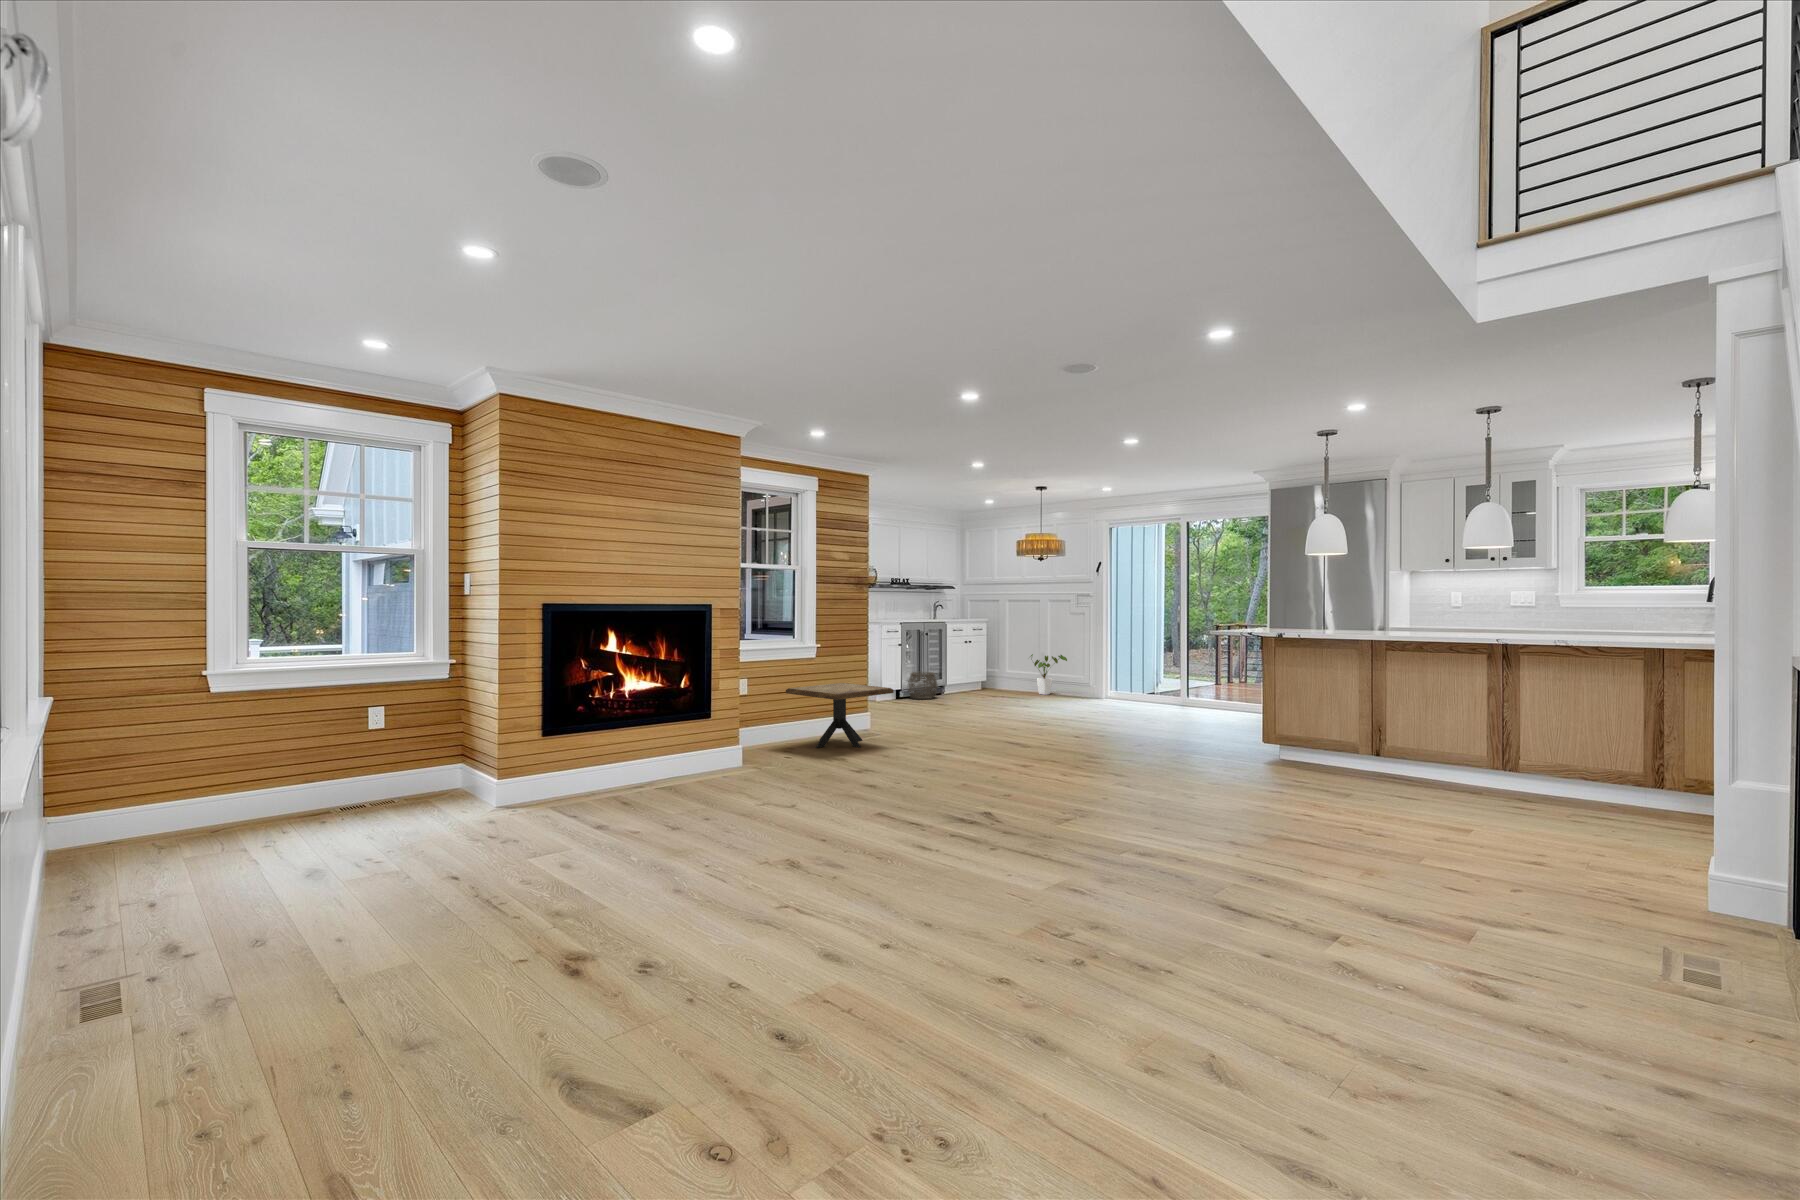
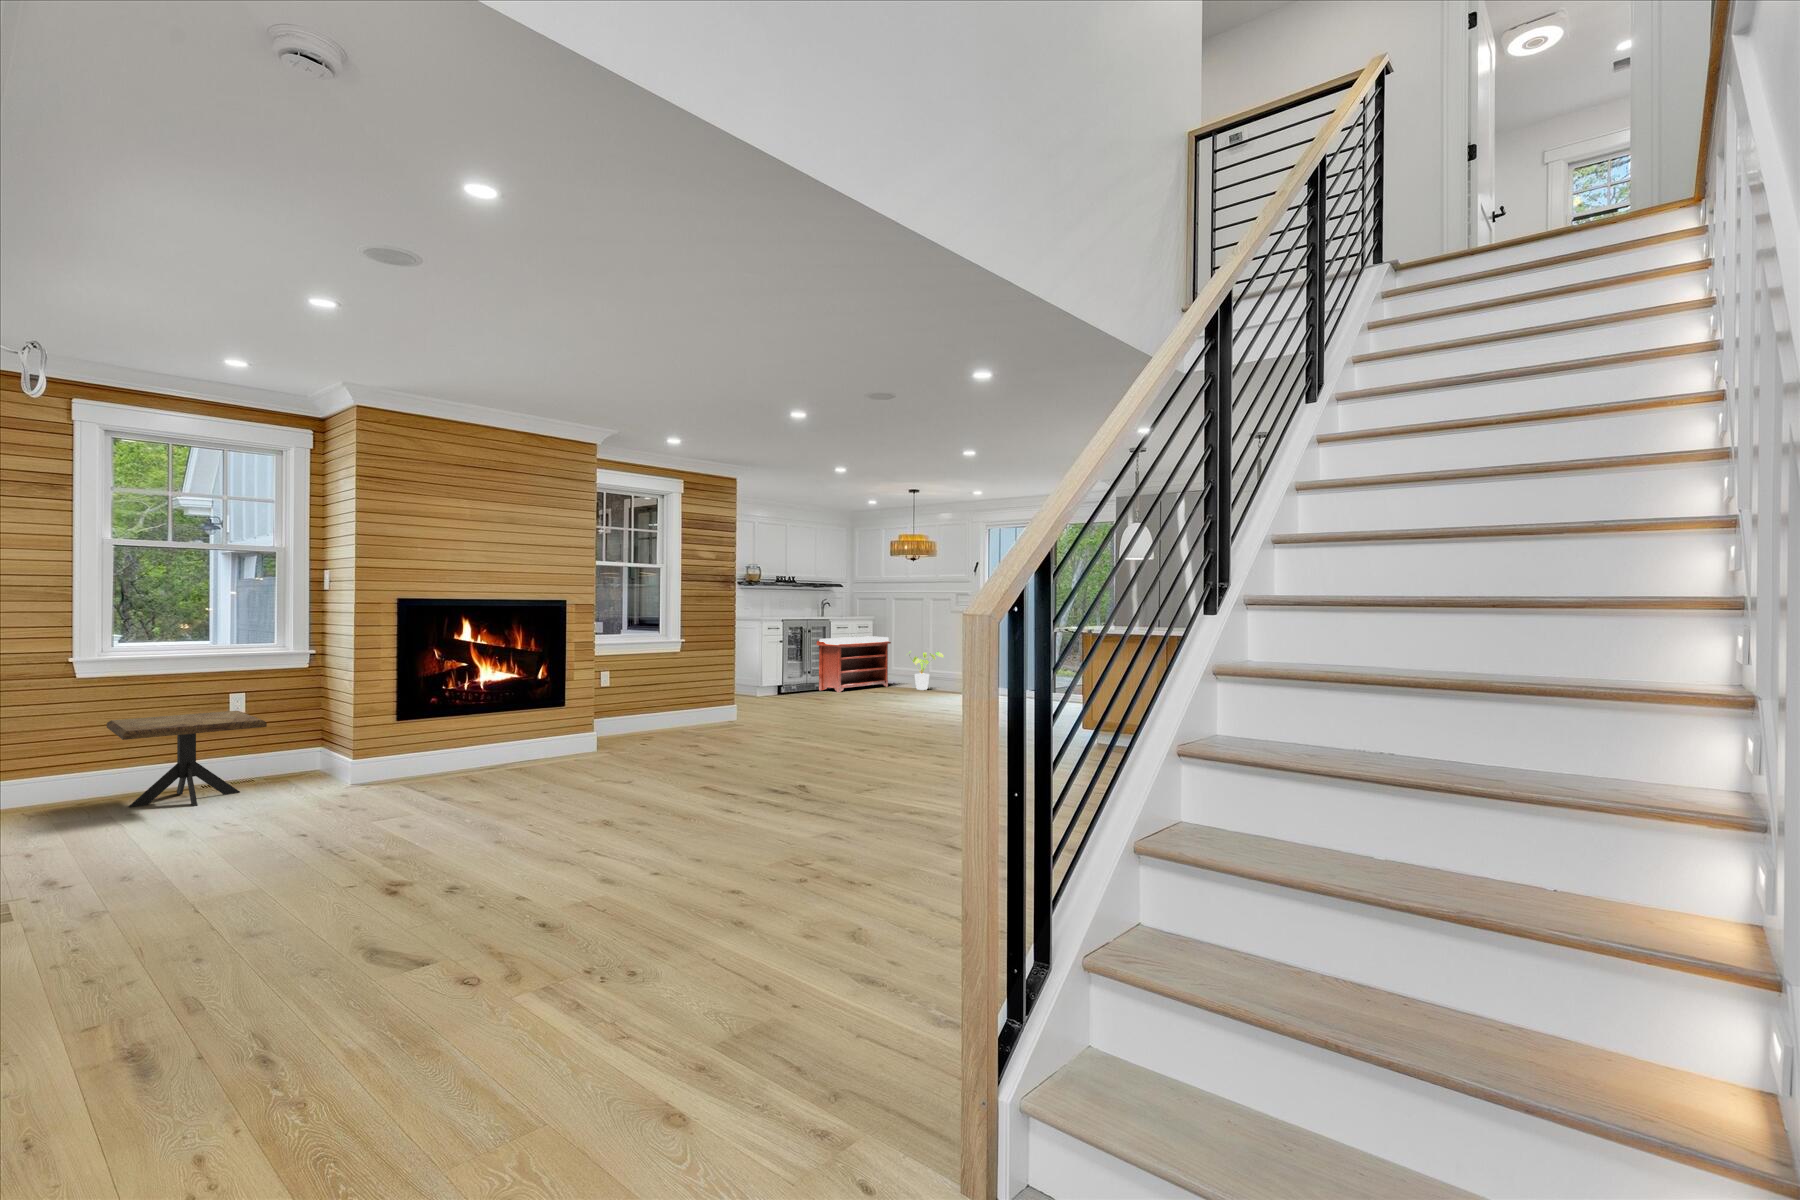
bench: none [935,639,1009,697] -> present [817,636,891,692]
woven basket: present [908,672,937,699] -> none [788,668,817,694]
side table: present [786,683,894,748] -> present [107,711,267,807]

